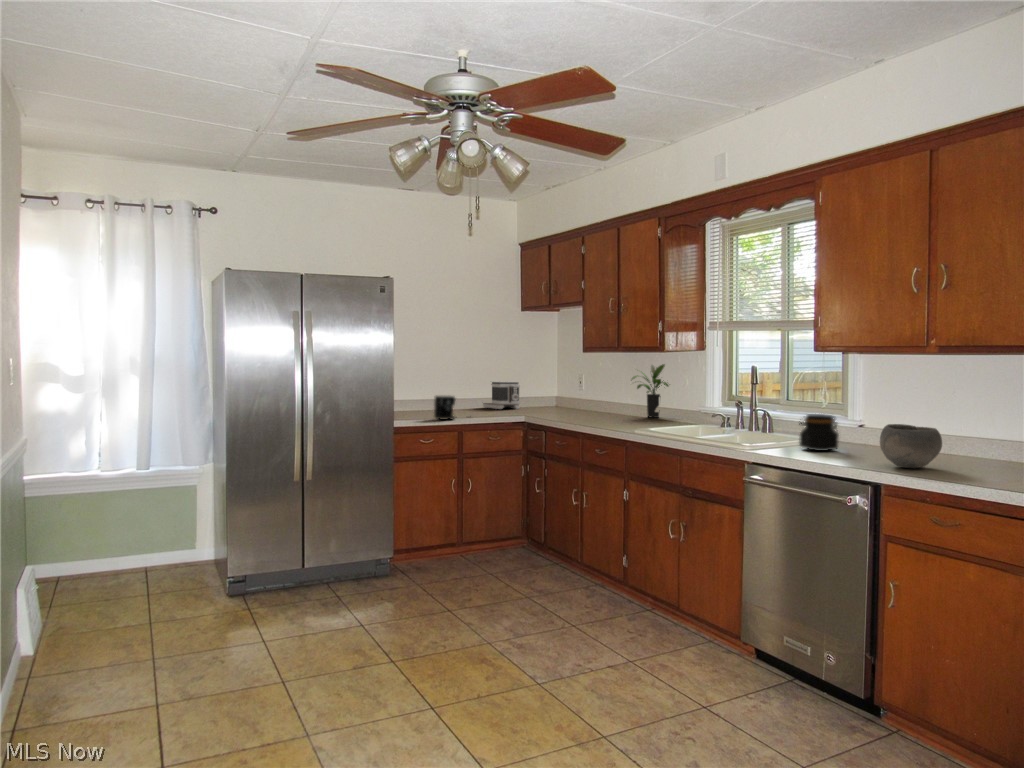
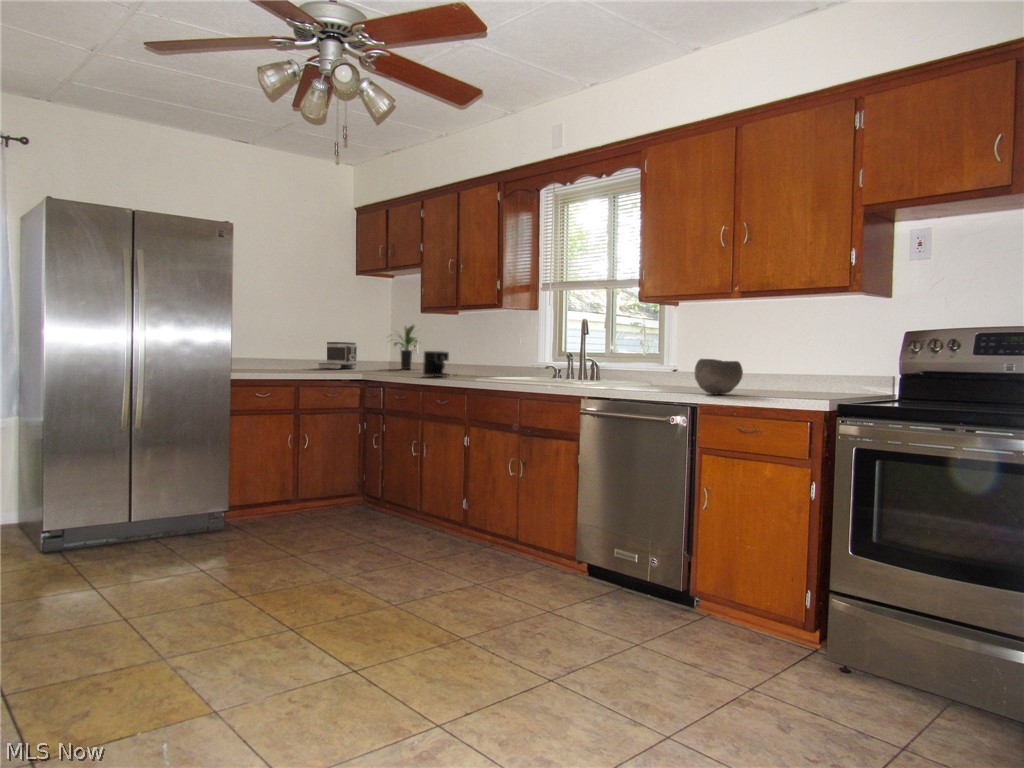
potted plant: present [632,364,669,418] -> present [394,325,418,369]
coffee maker: present [434,396,456,419] -> present [423,351,449,376]
jar: present [799,414,839,451] -> none [626,356,659,388]

